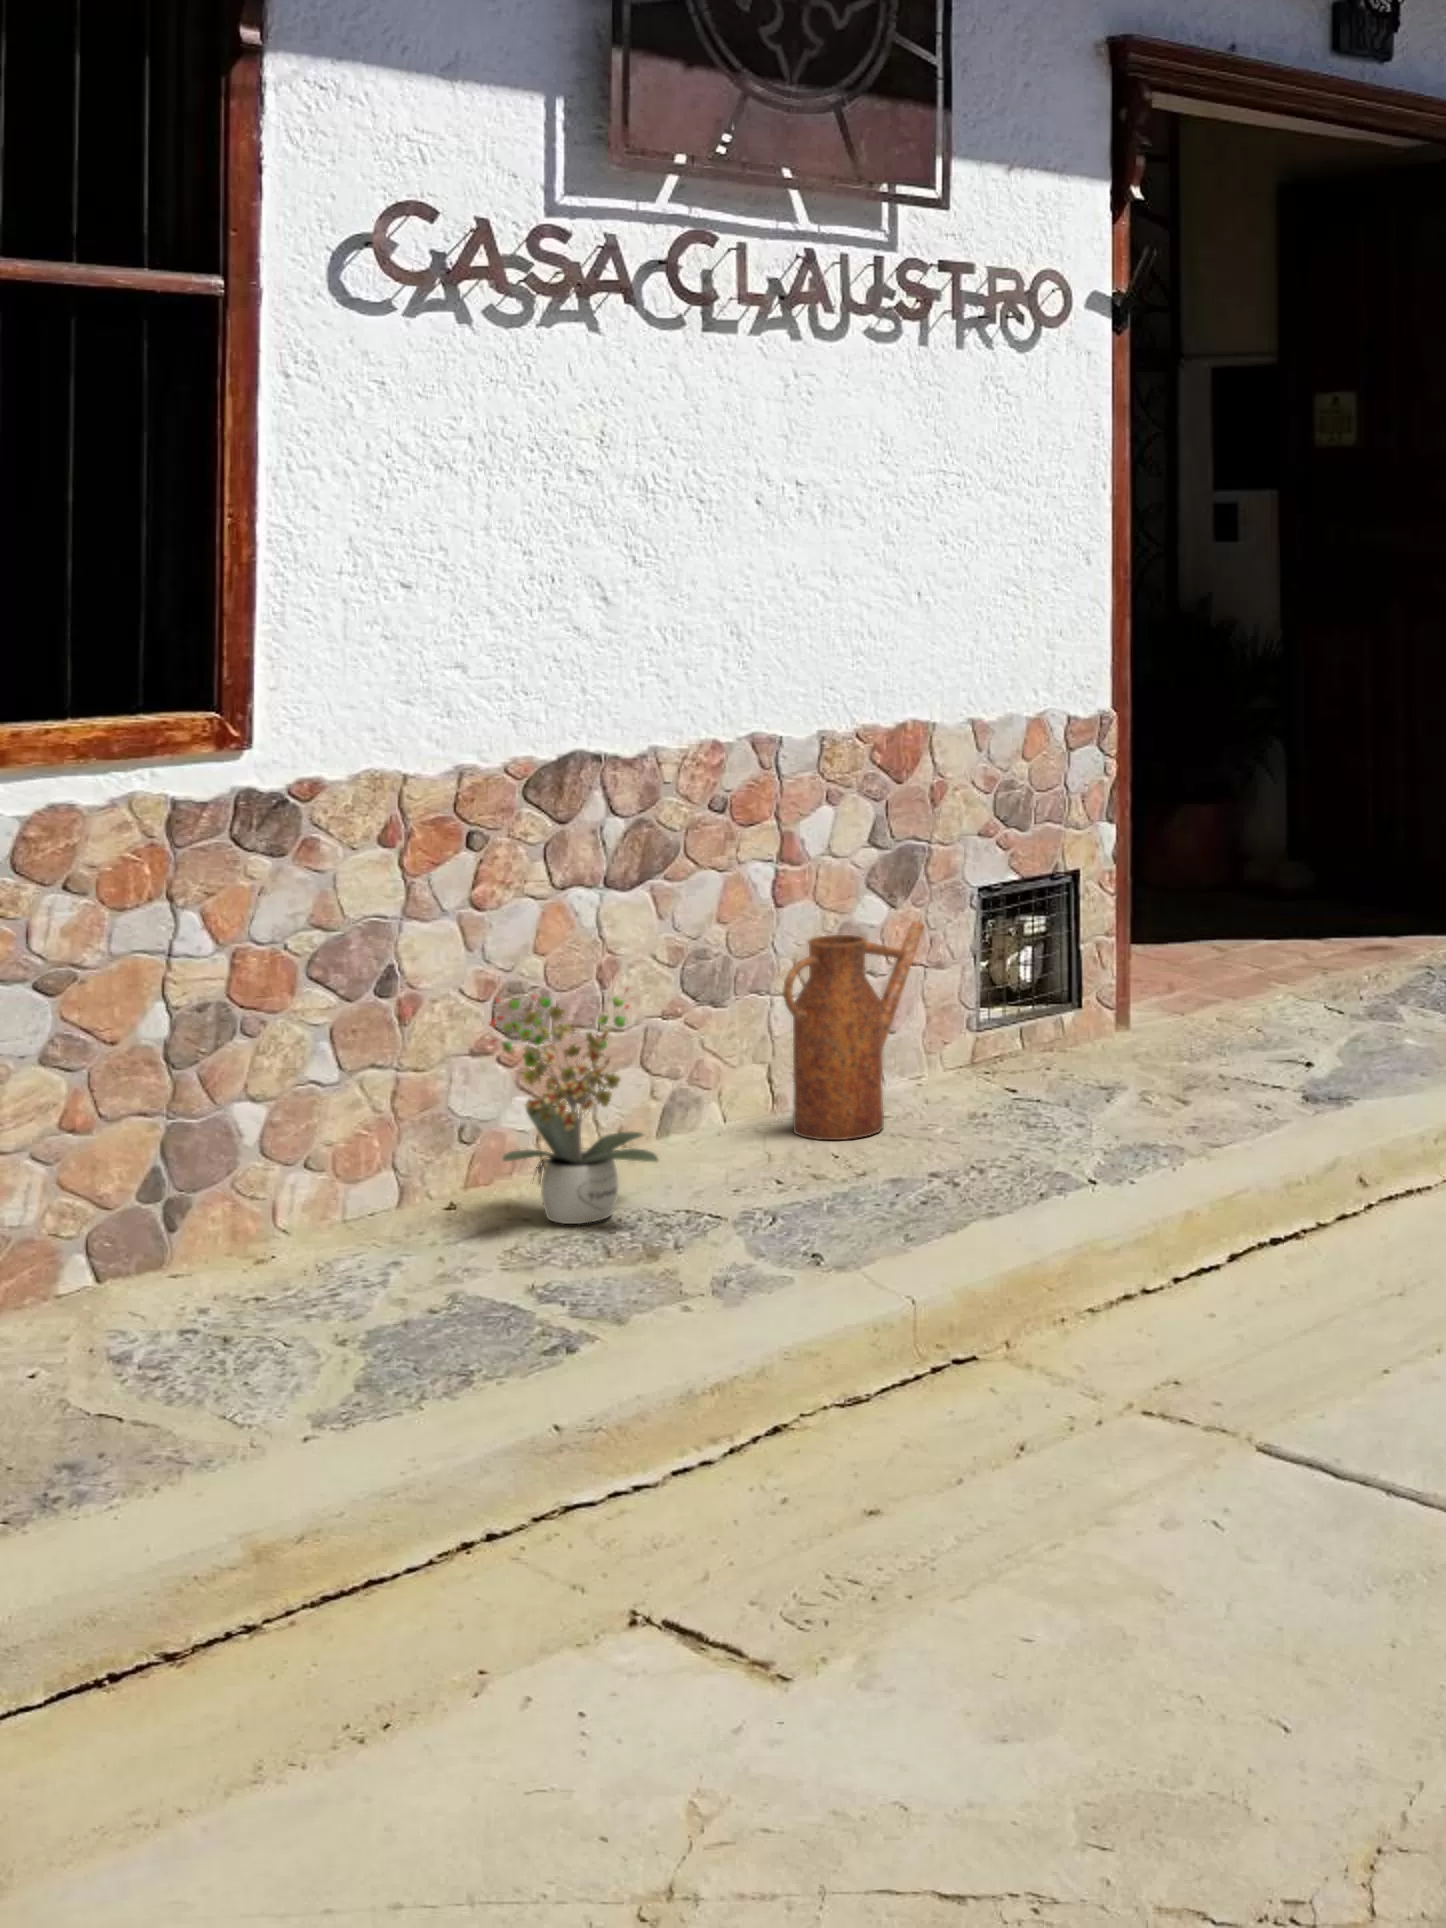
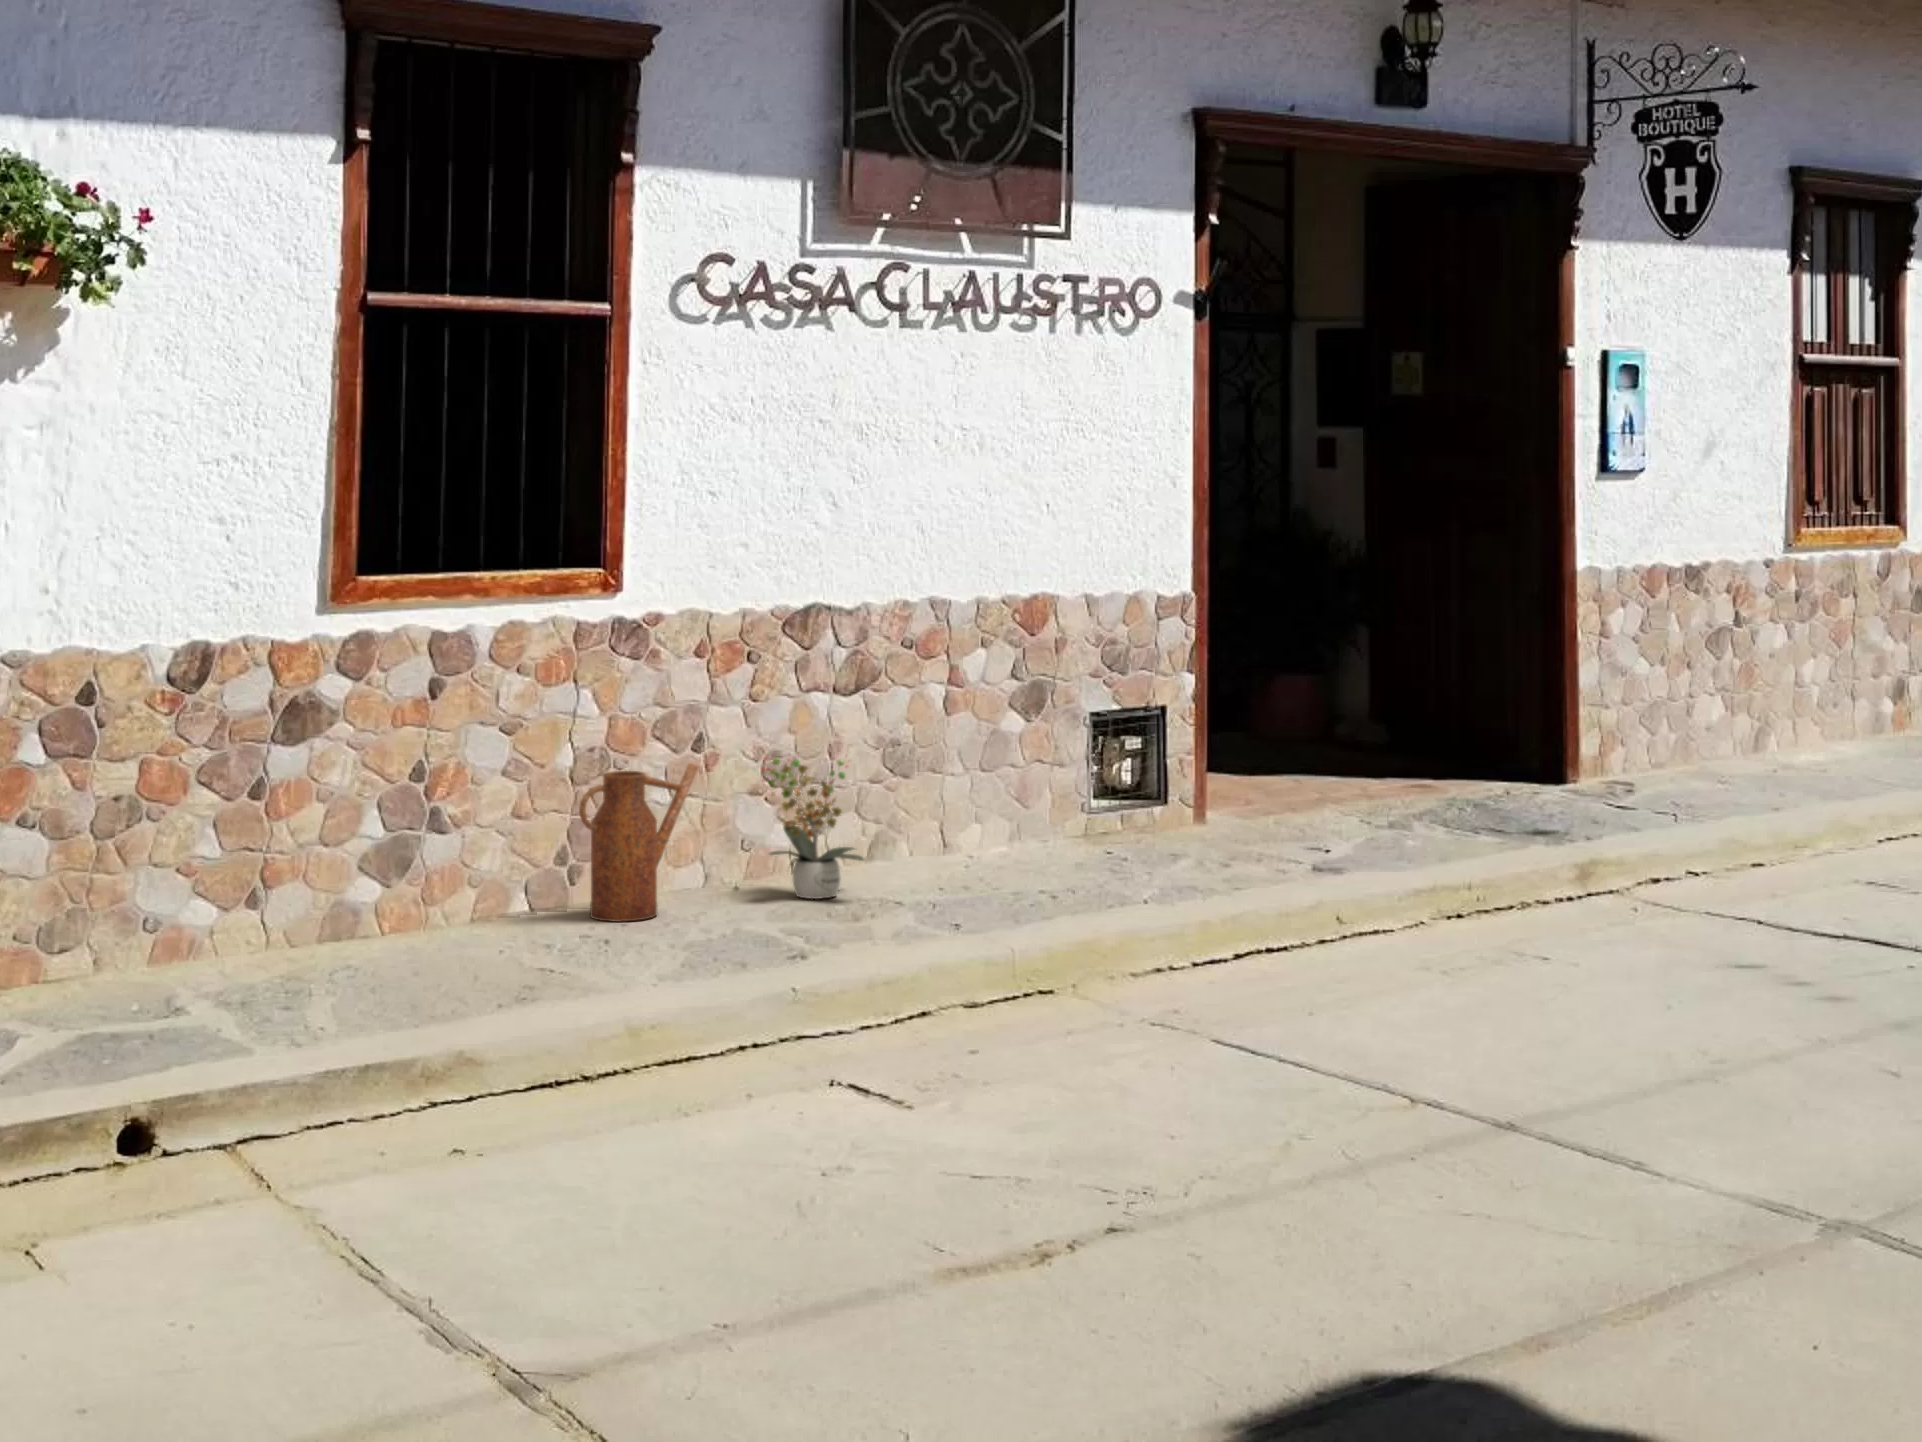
watering can: present [783,921,924,1140] -> present [579,764,698,922]

